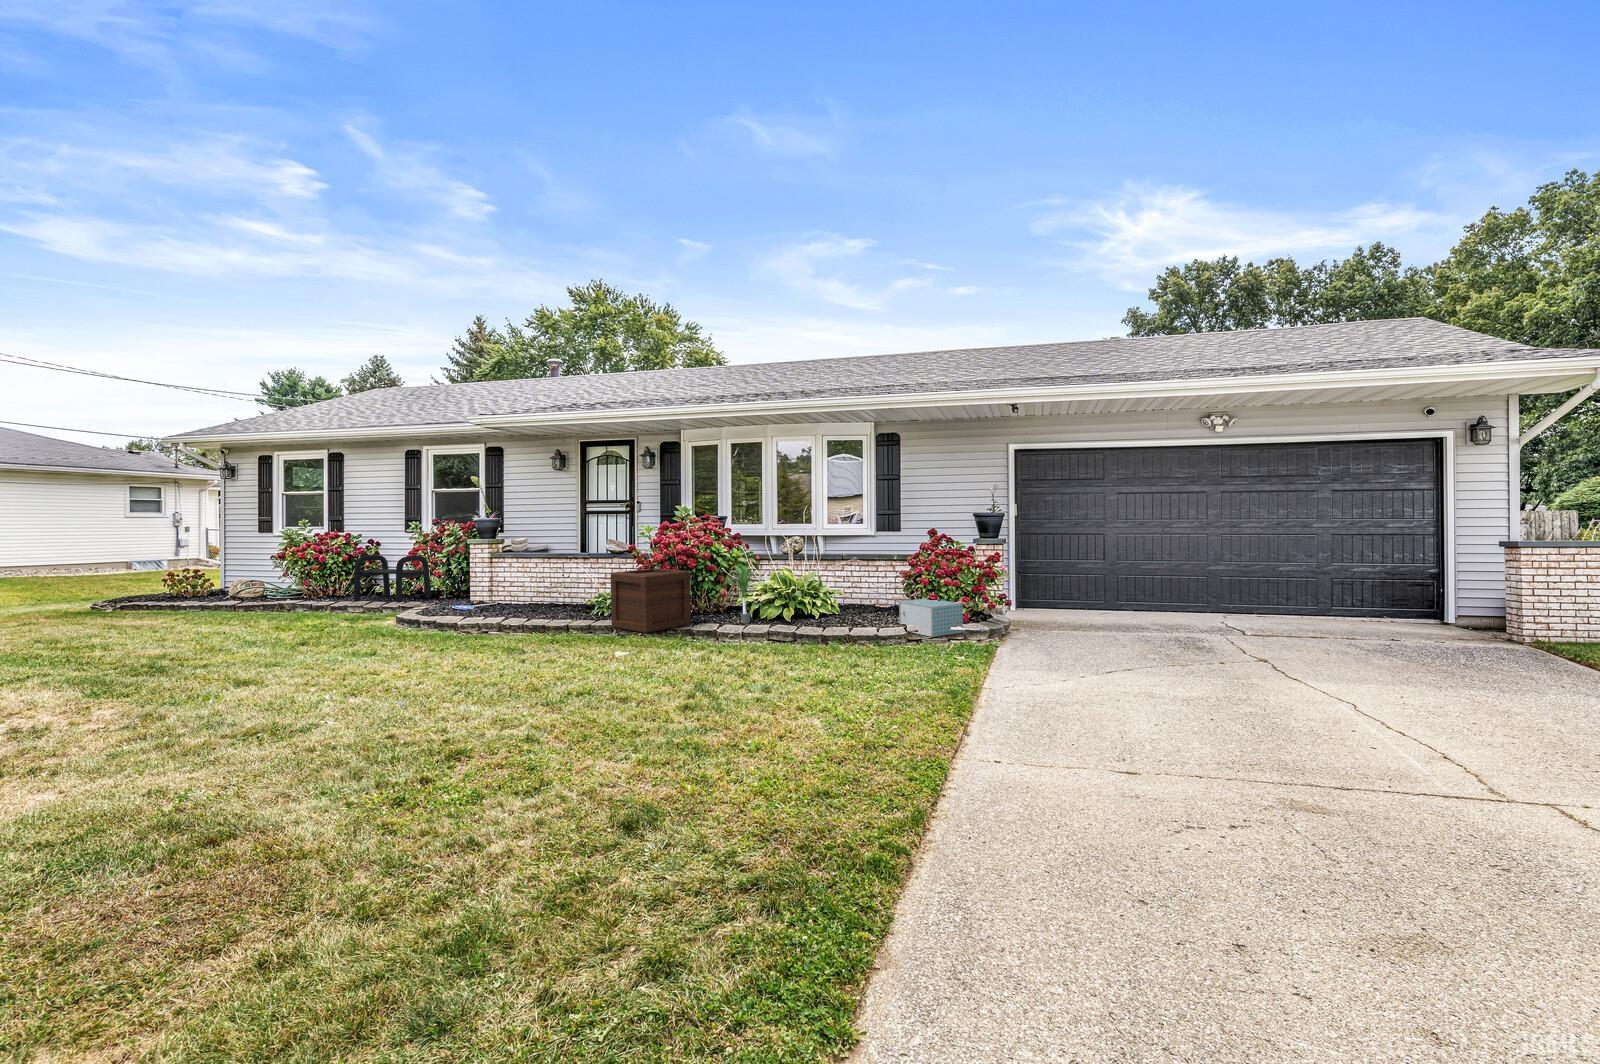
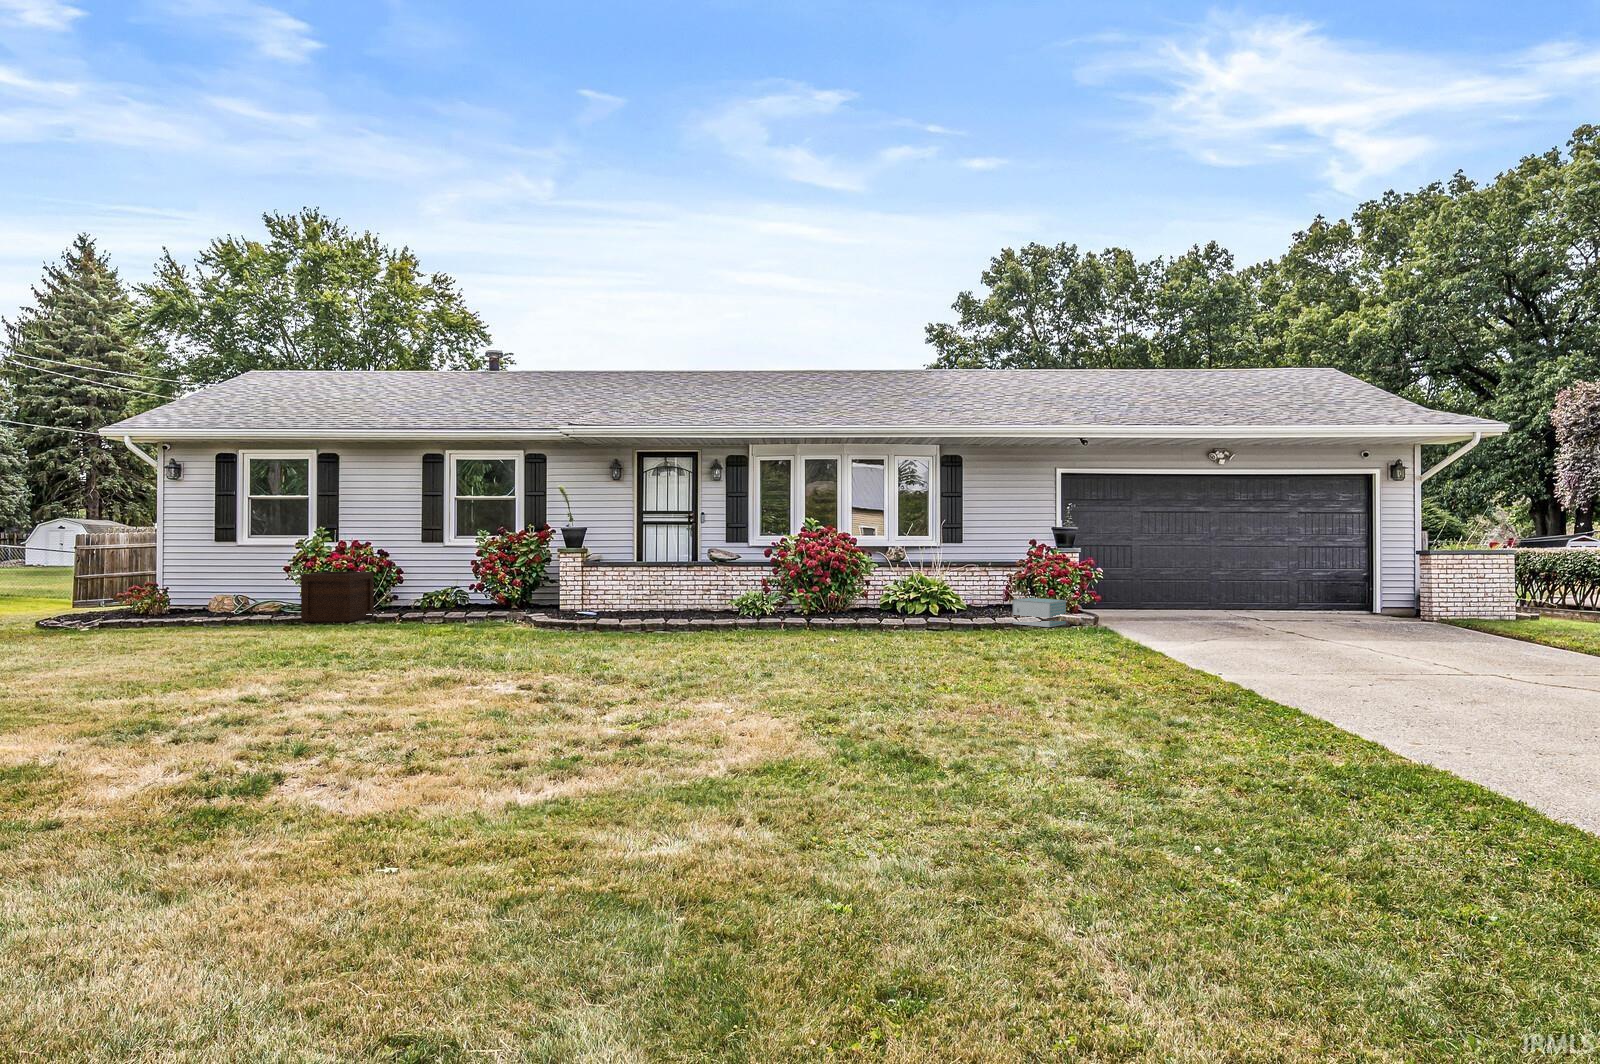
bench: present [354,555,431,602] -> none [382,566,466,617]
potted plant: present [732,566,752,623] -> none [849,566,887,624]
wooden crate: present [611,568,691,633] -> present [301,572,374,622]

